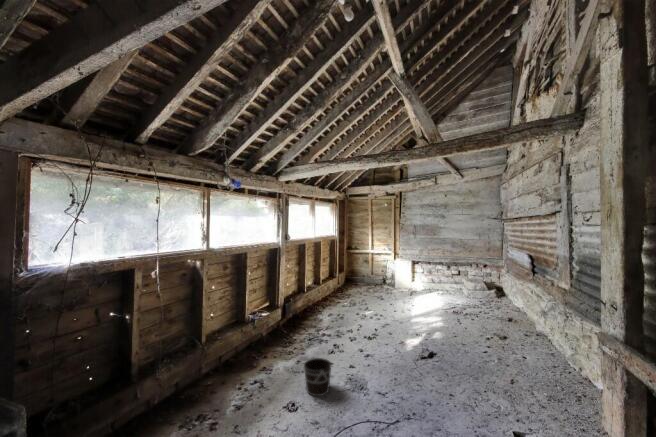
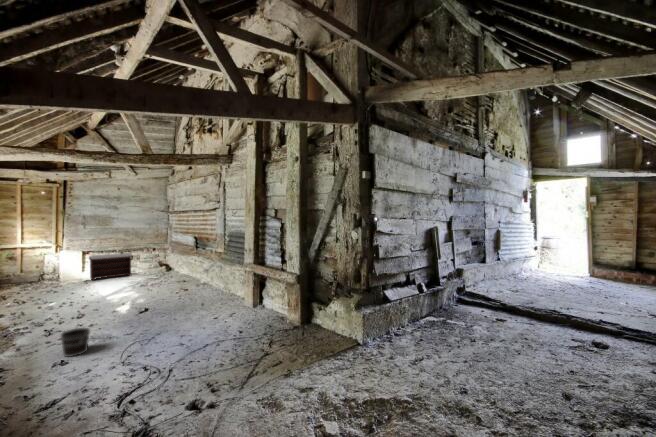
bench: none [416,266,458,295] -> present [89,253,132,280]

